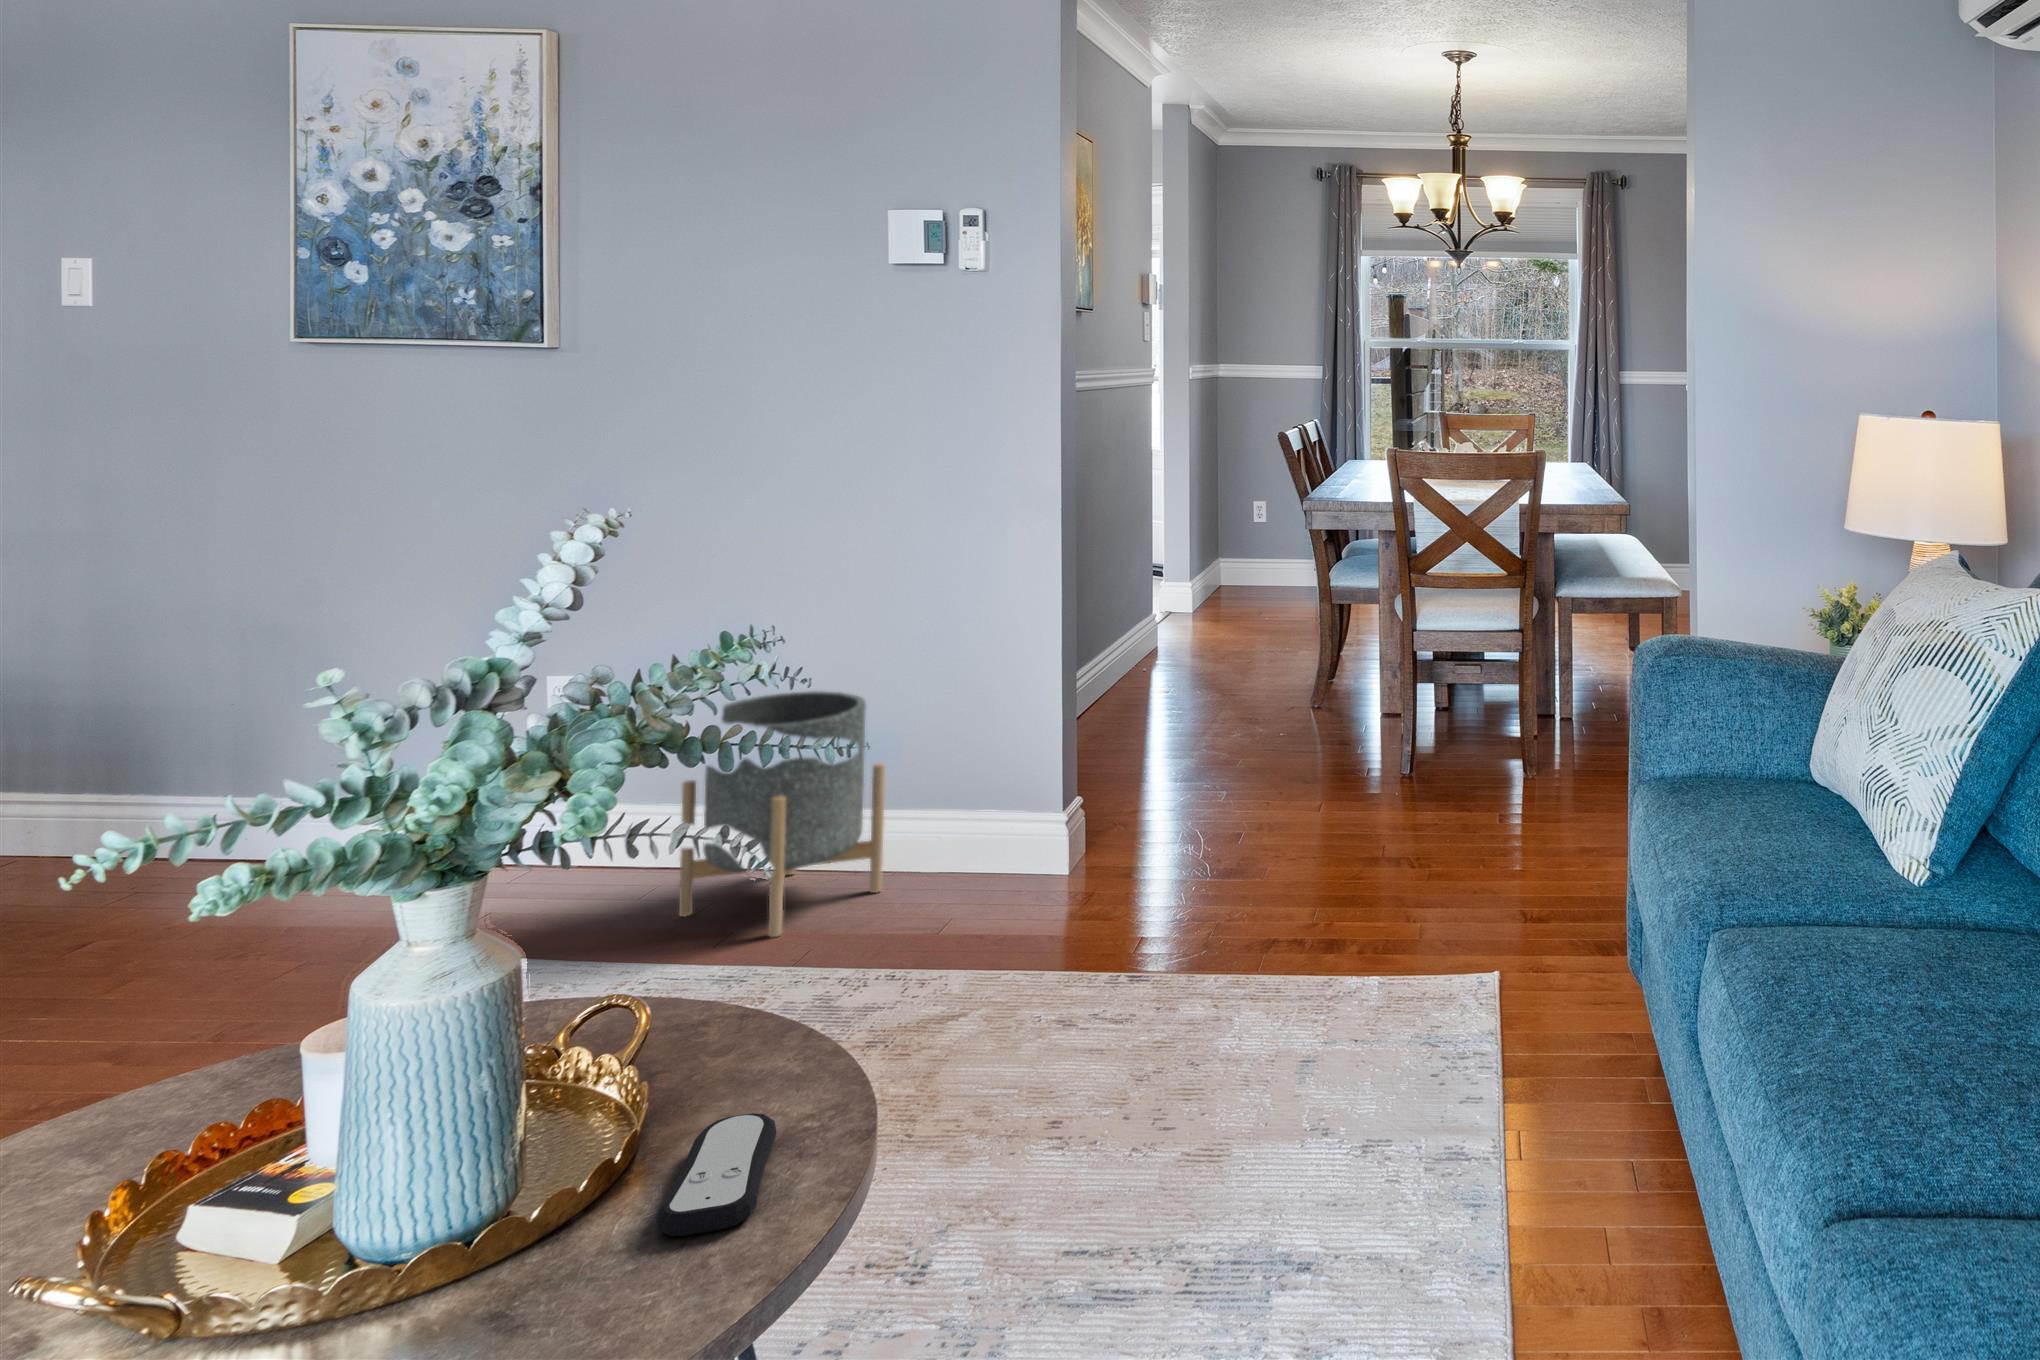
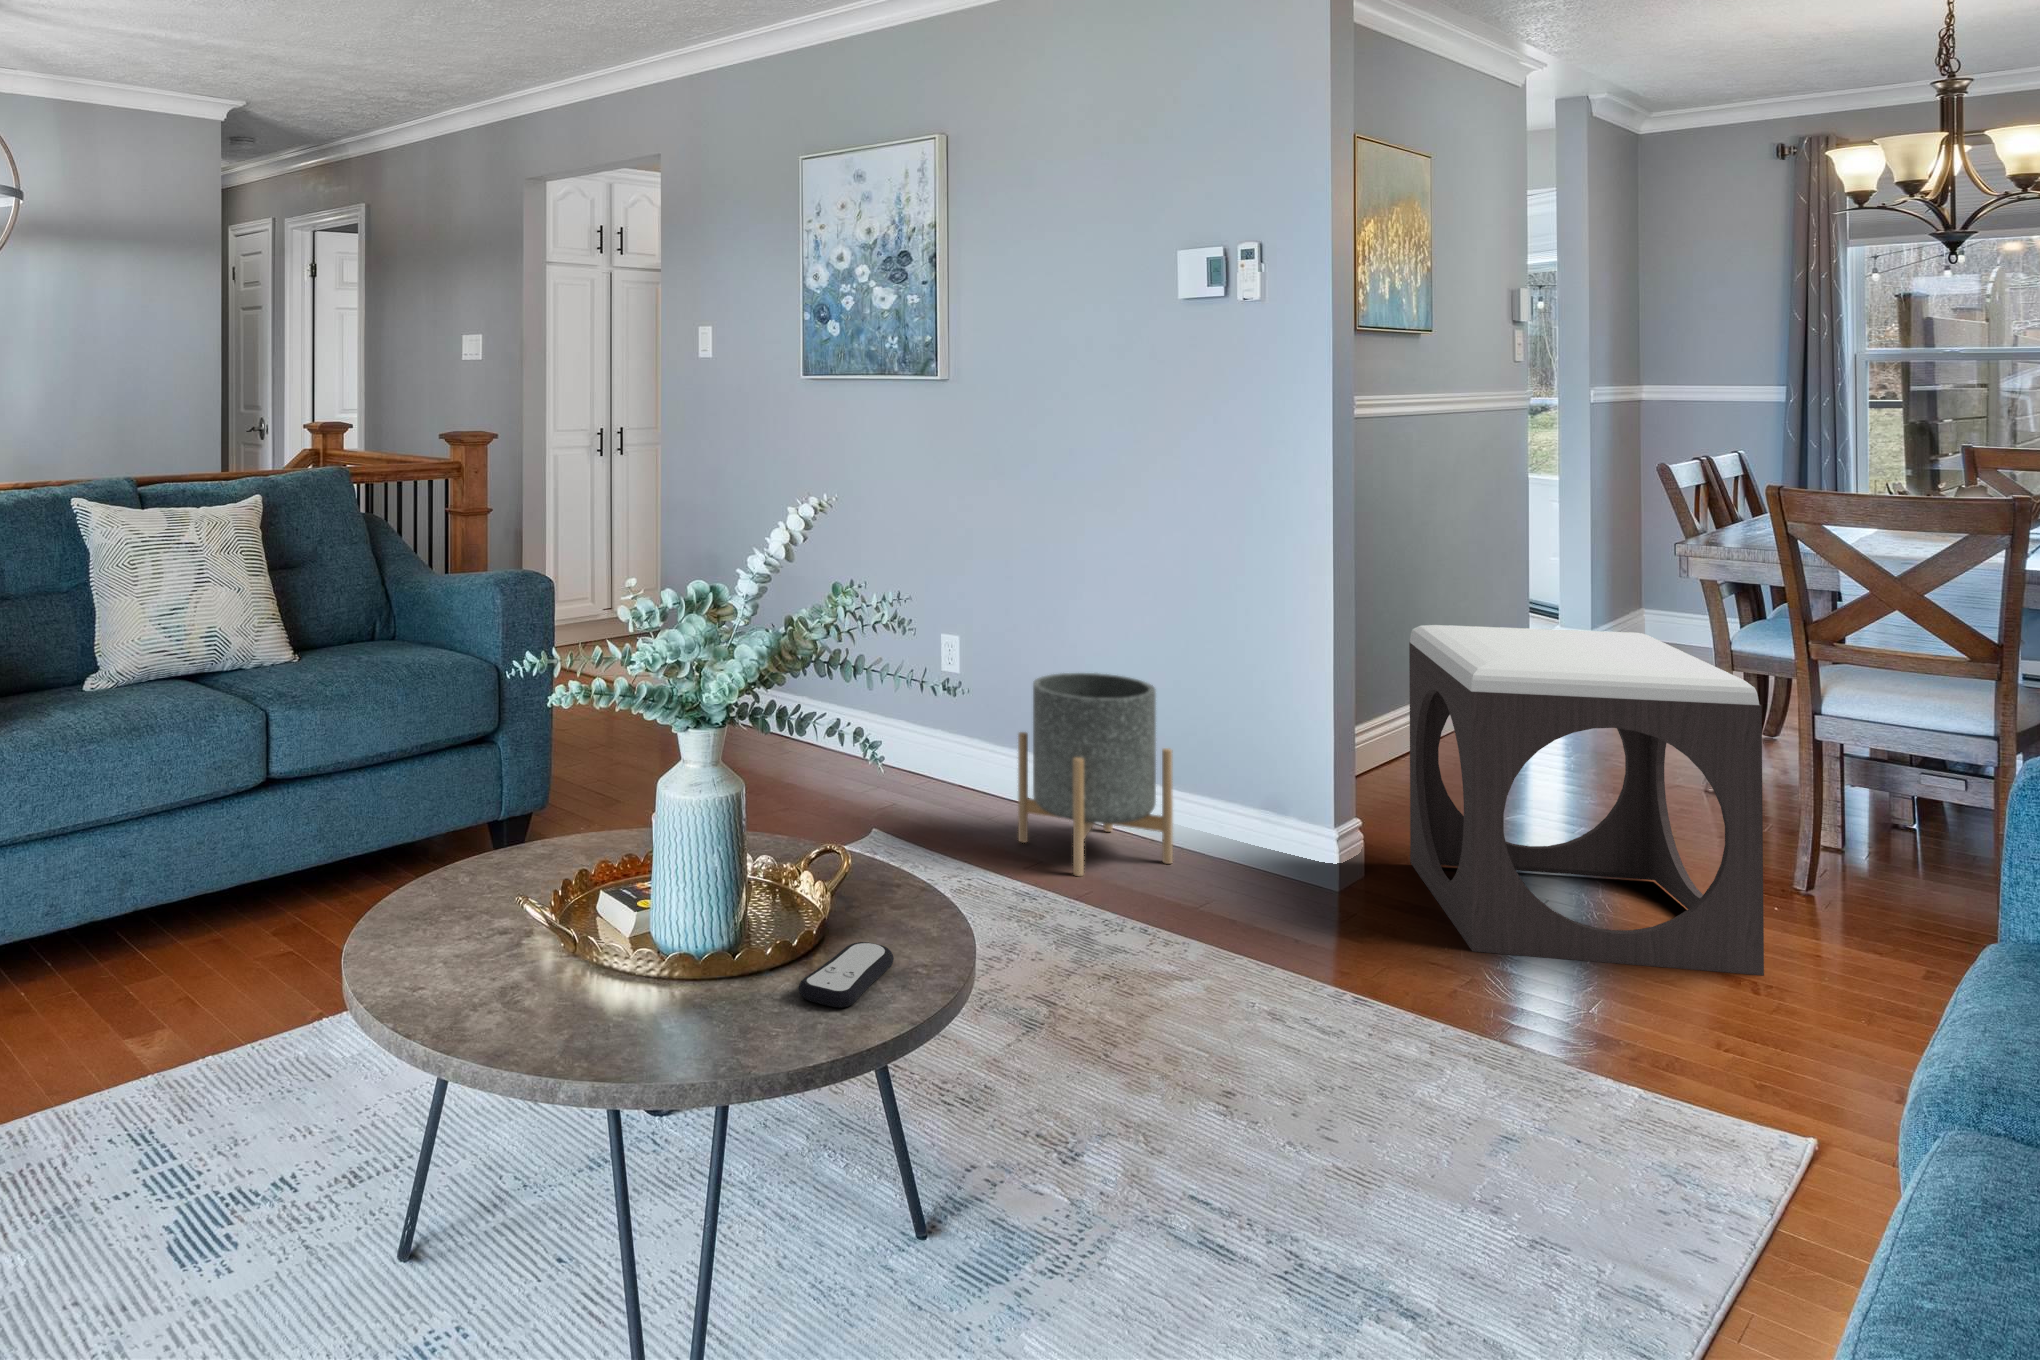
footstool: none [1117,576,1418,894] -> present [1409,625,1764,975]

